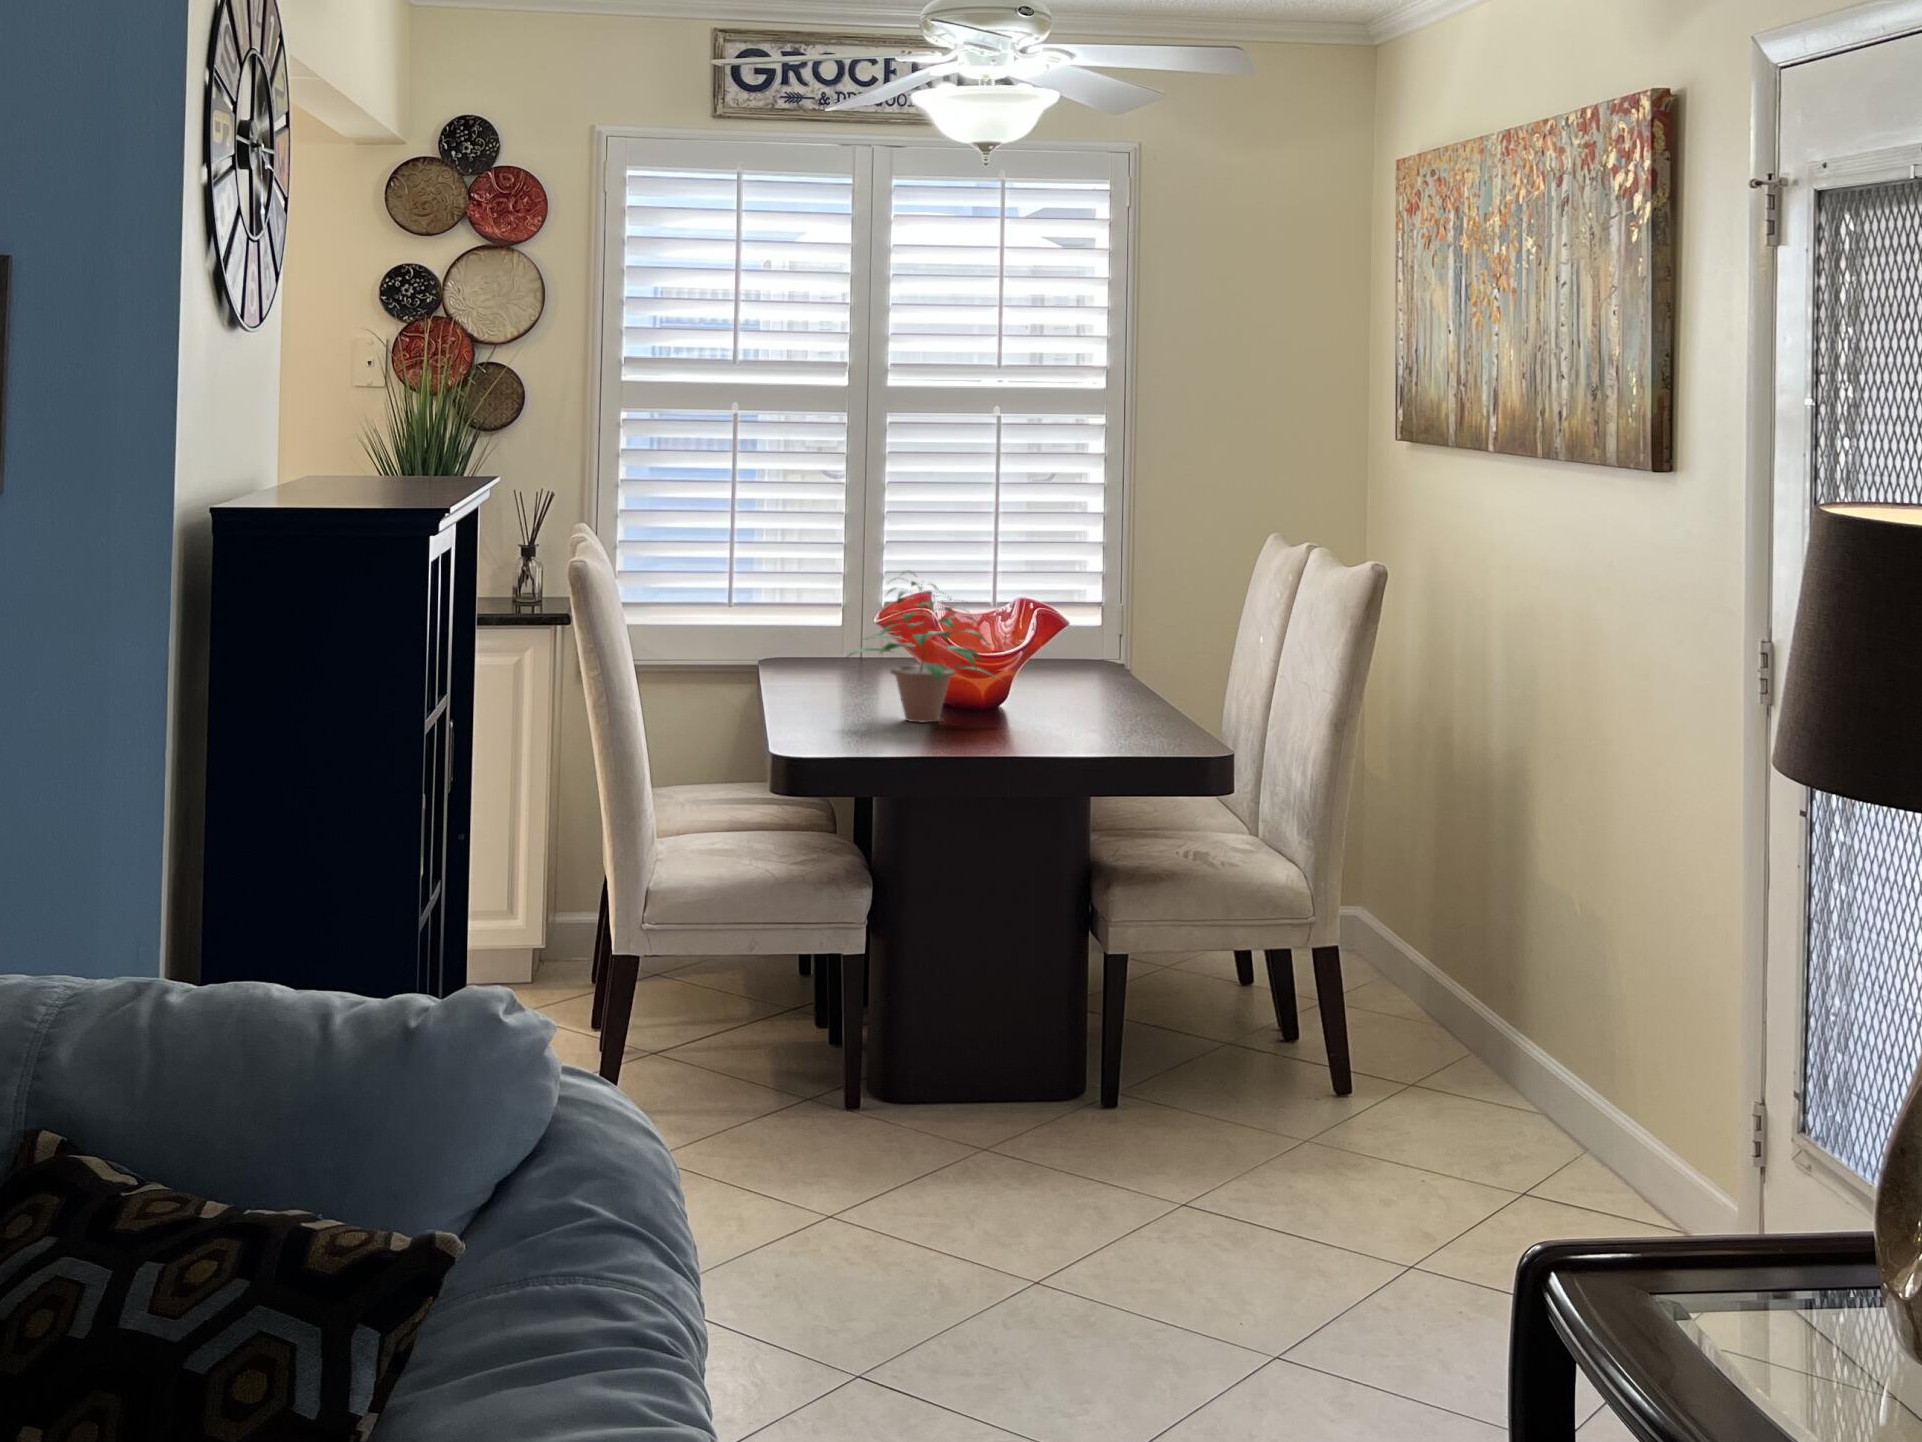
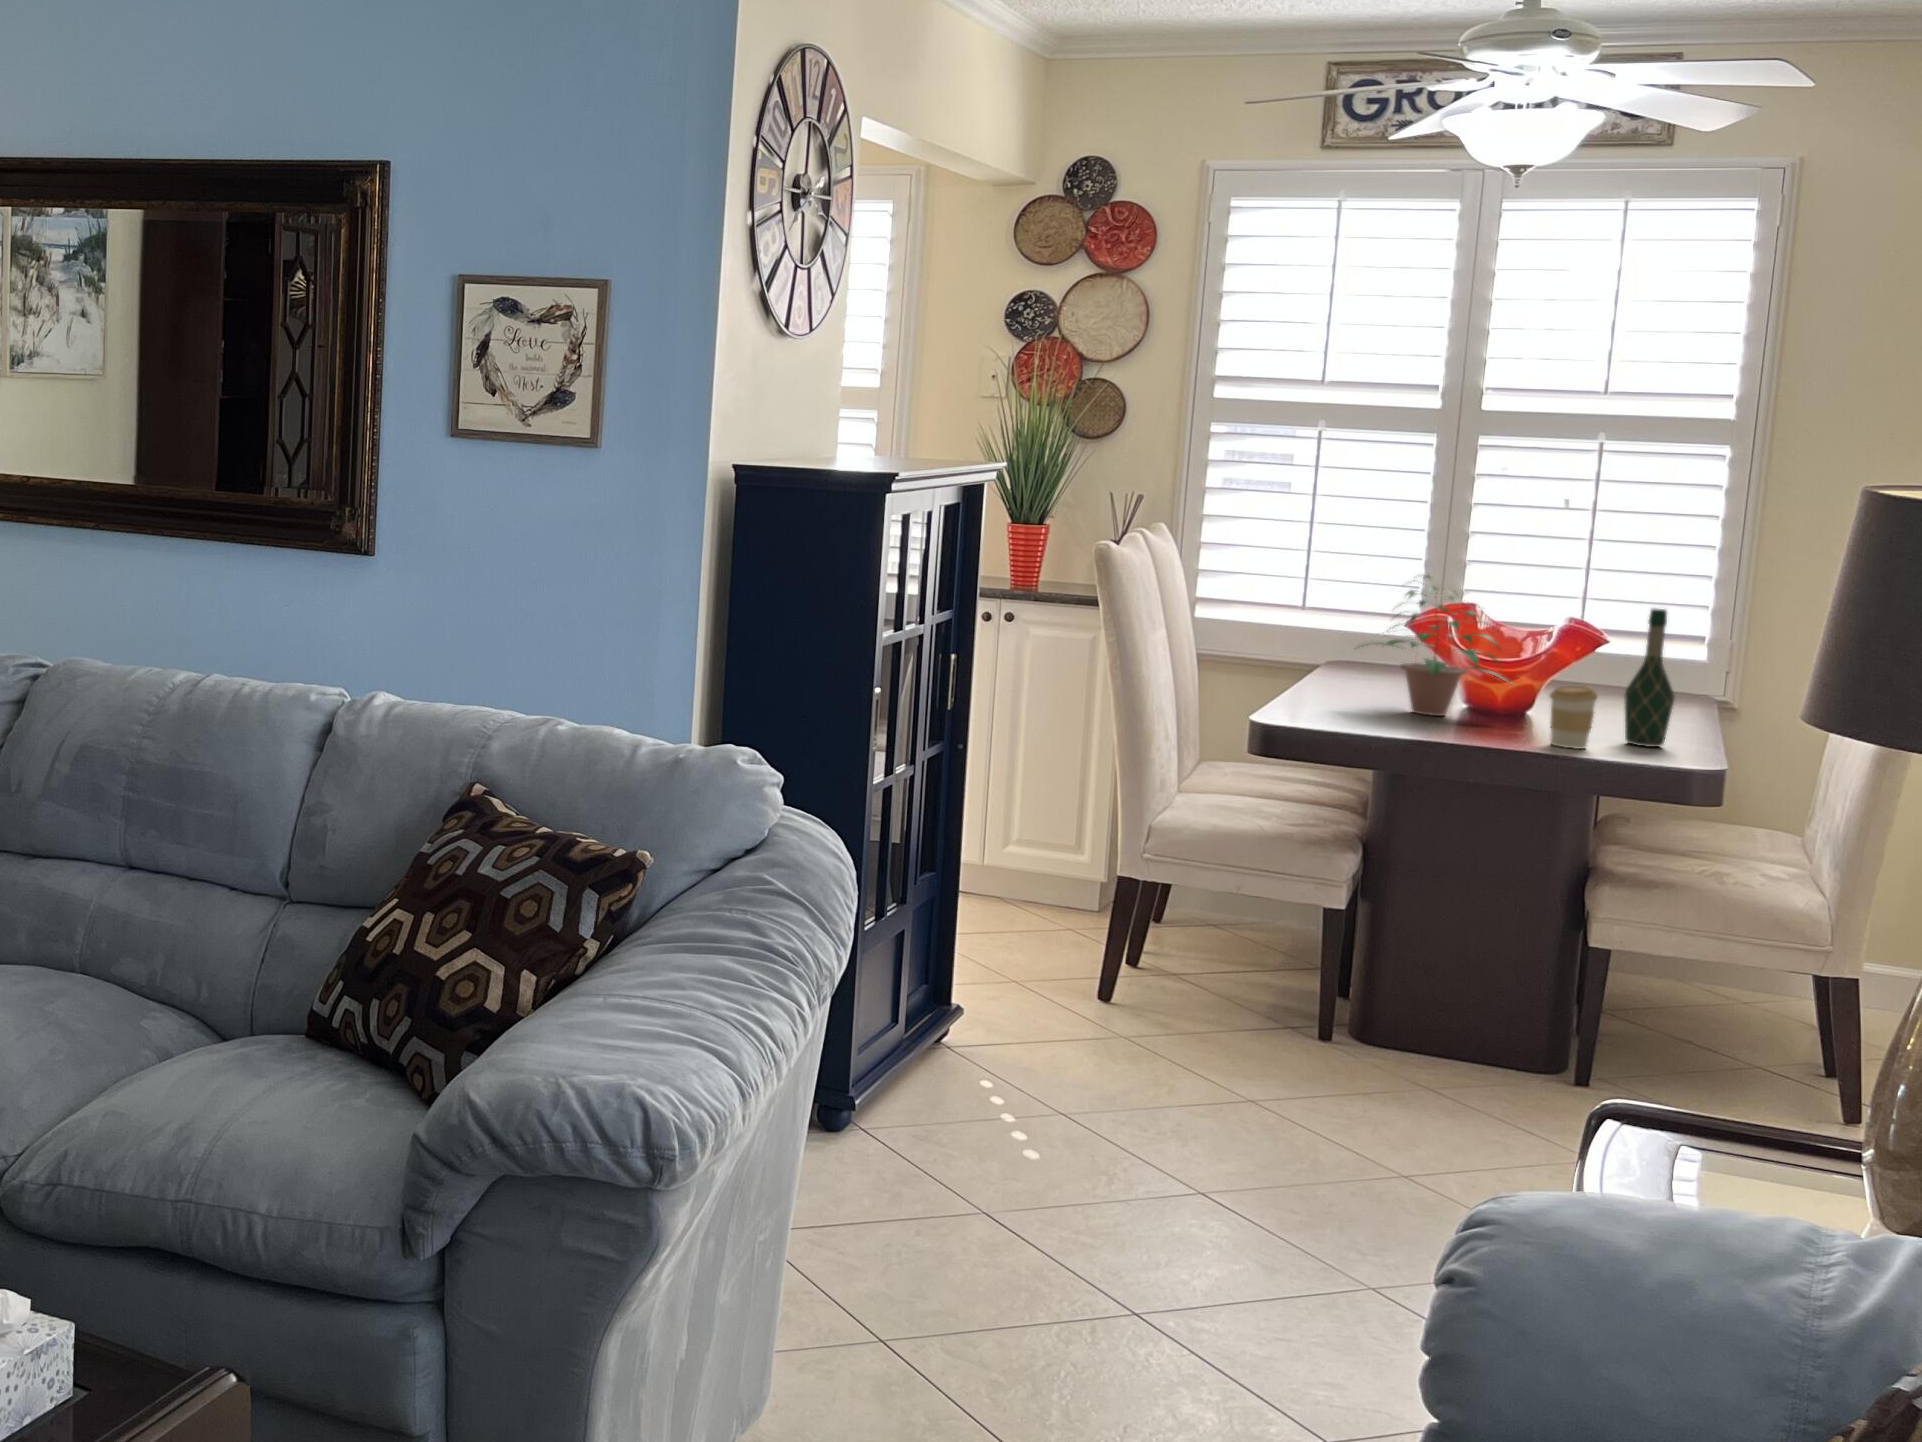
wine bottle: none [1111,590,1156,733] -> present [1624,609,1674,747]
coffee cup: none [1058,678,1104,746] -> present [1550,686,1597,749]

